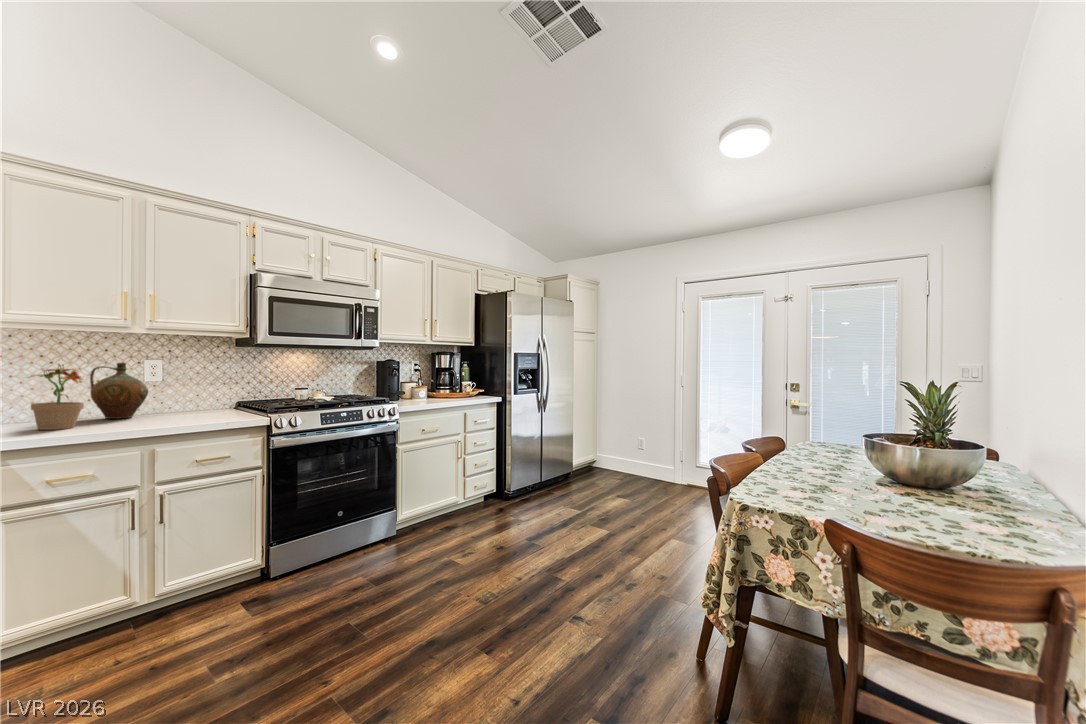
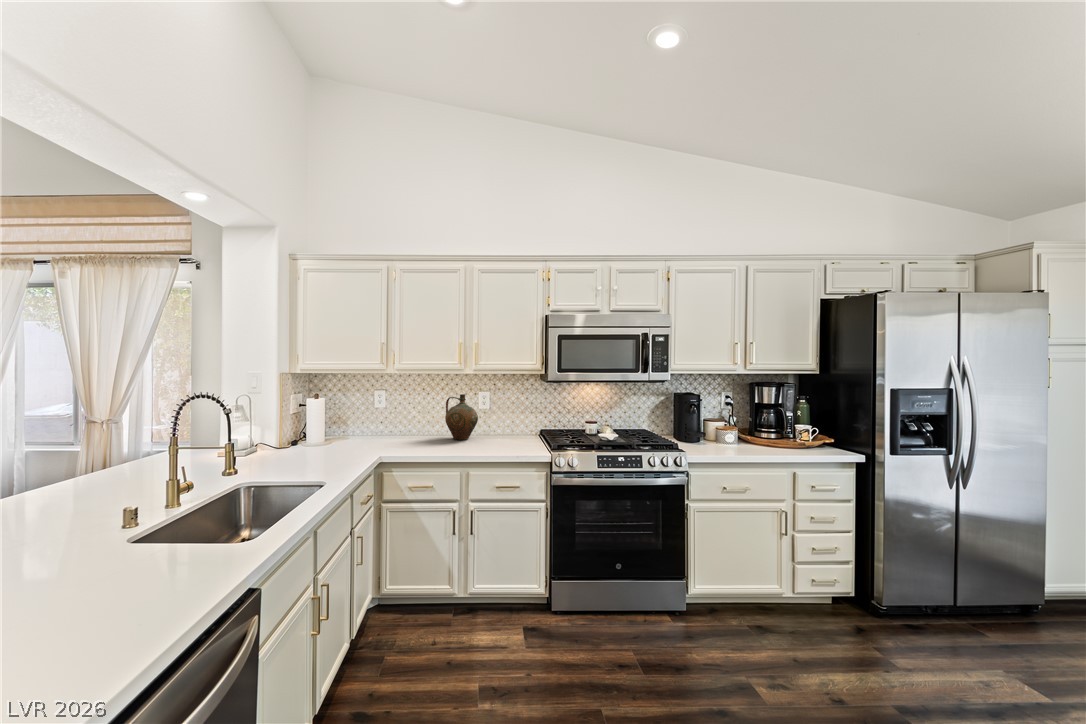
potted plant: present [31,364,84,430] -> none [408,397,437,447]

